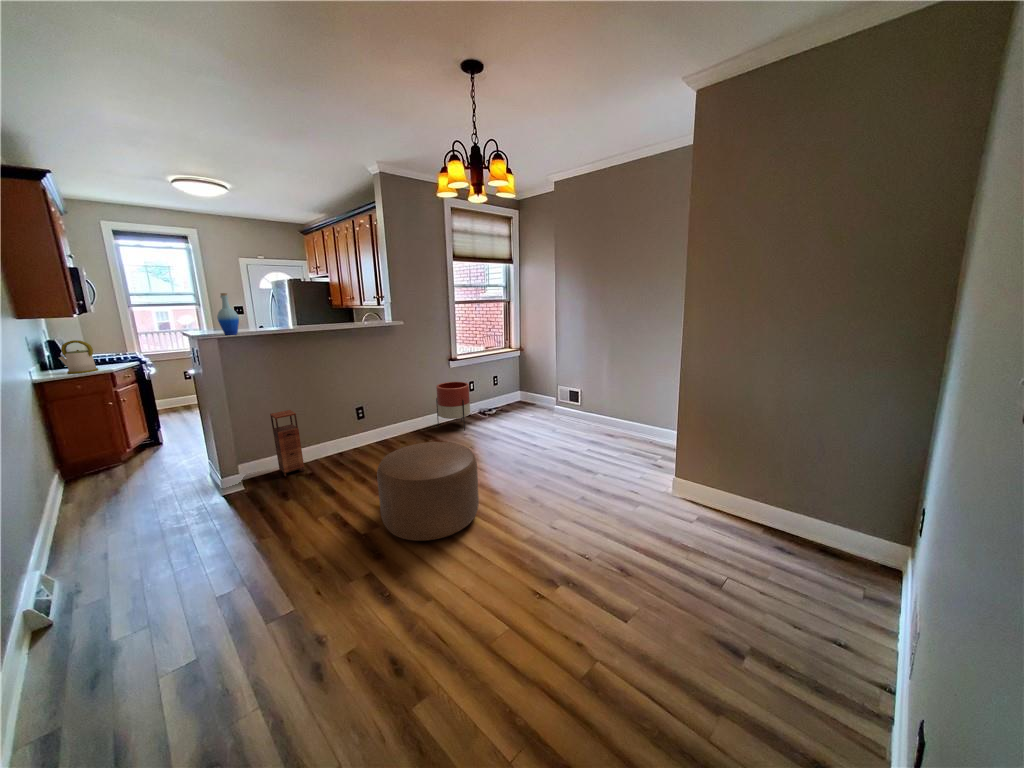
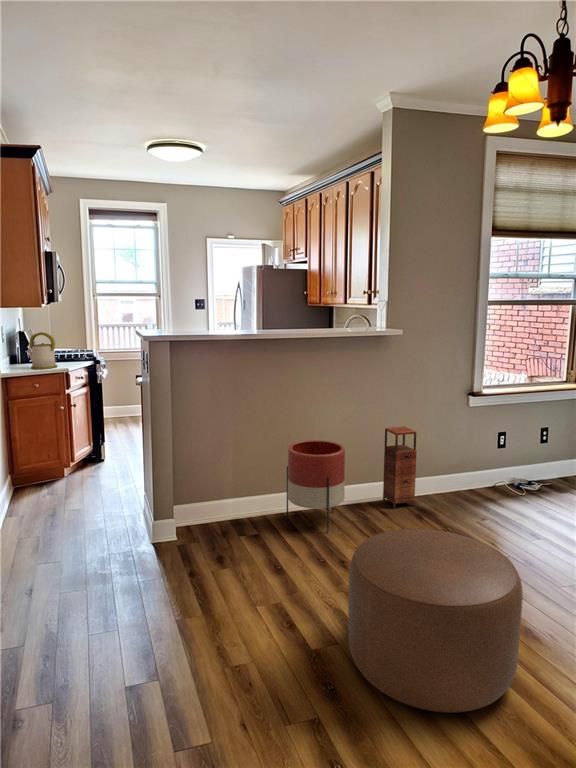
bottle: present [217,293,239,335] -> none [173,281,196,335]
planter: present [436,382,470,430] -> present [287,440,345,533]
storage cabinet: present [270,410,304,476] -> present [383,426,417,508]

